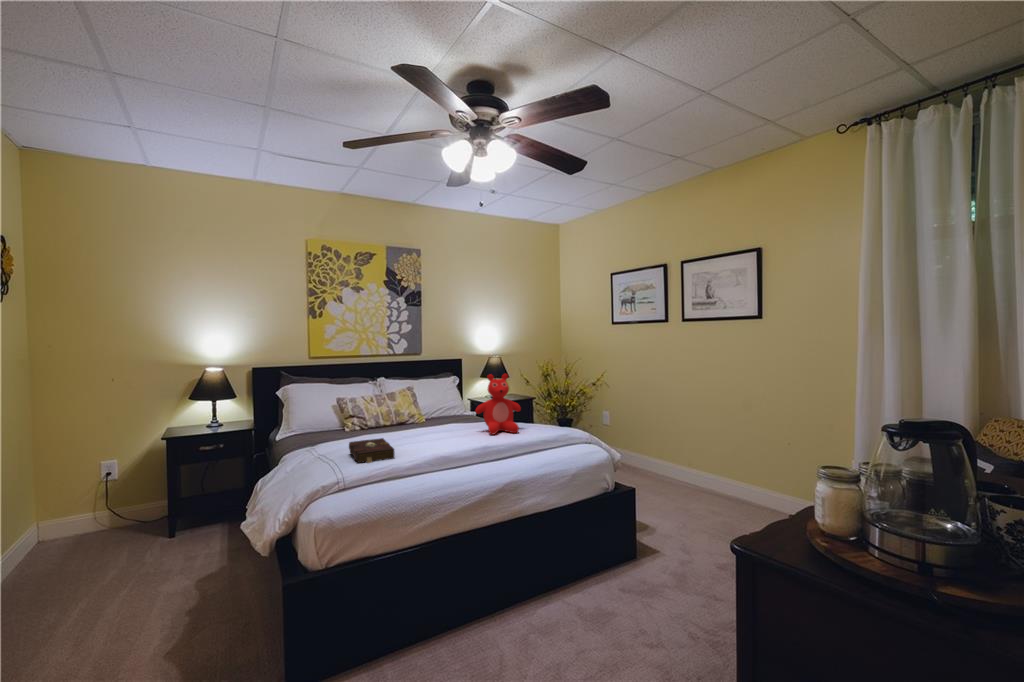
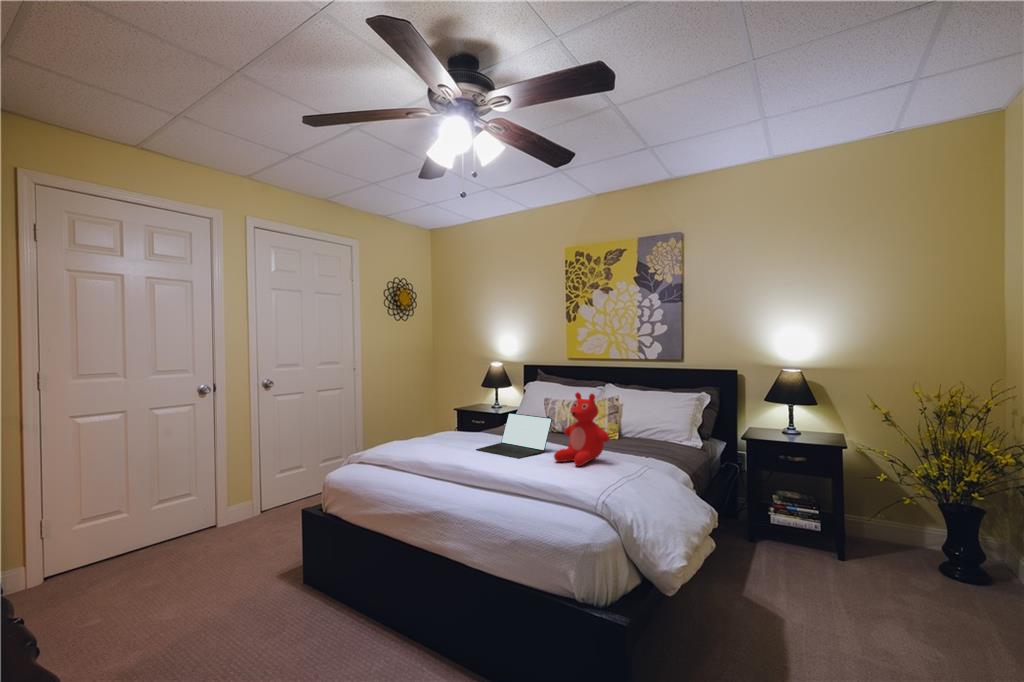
laptop: none [393,402,460,446] -> present [476,413,552,459]
book: present [349,438,394,463] -> none [408,437,459,458]

